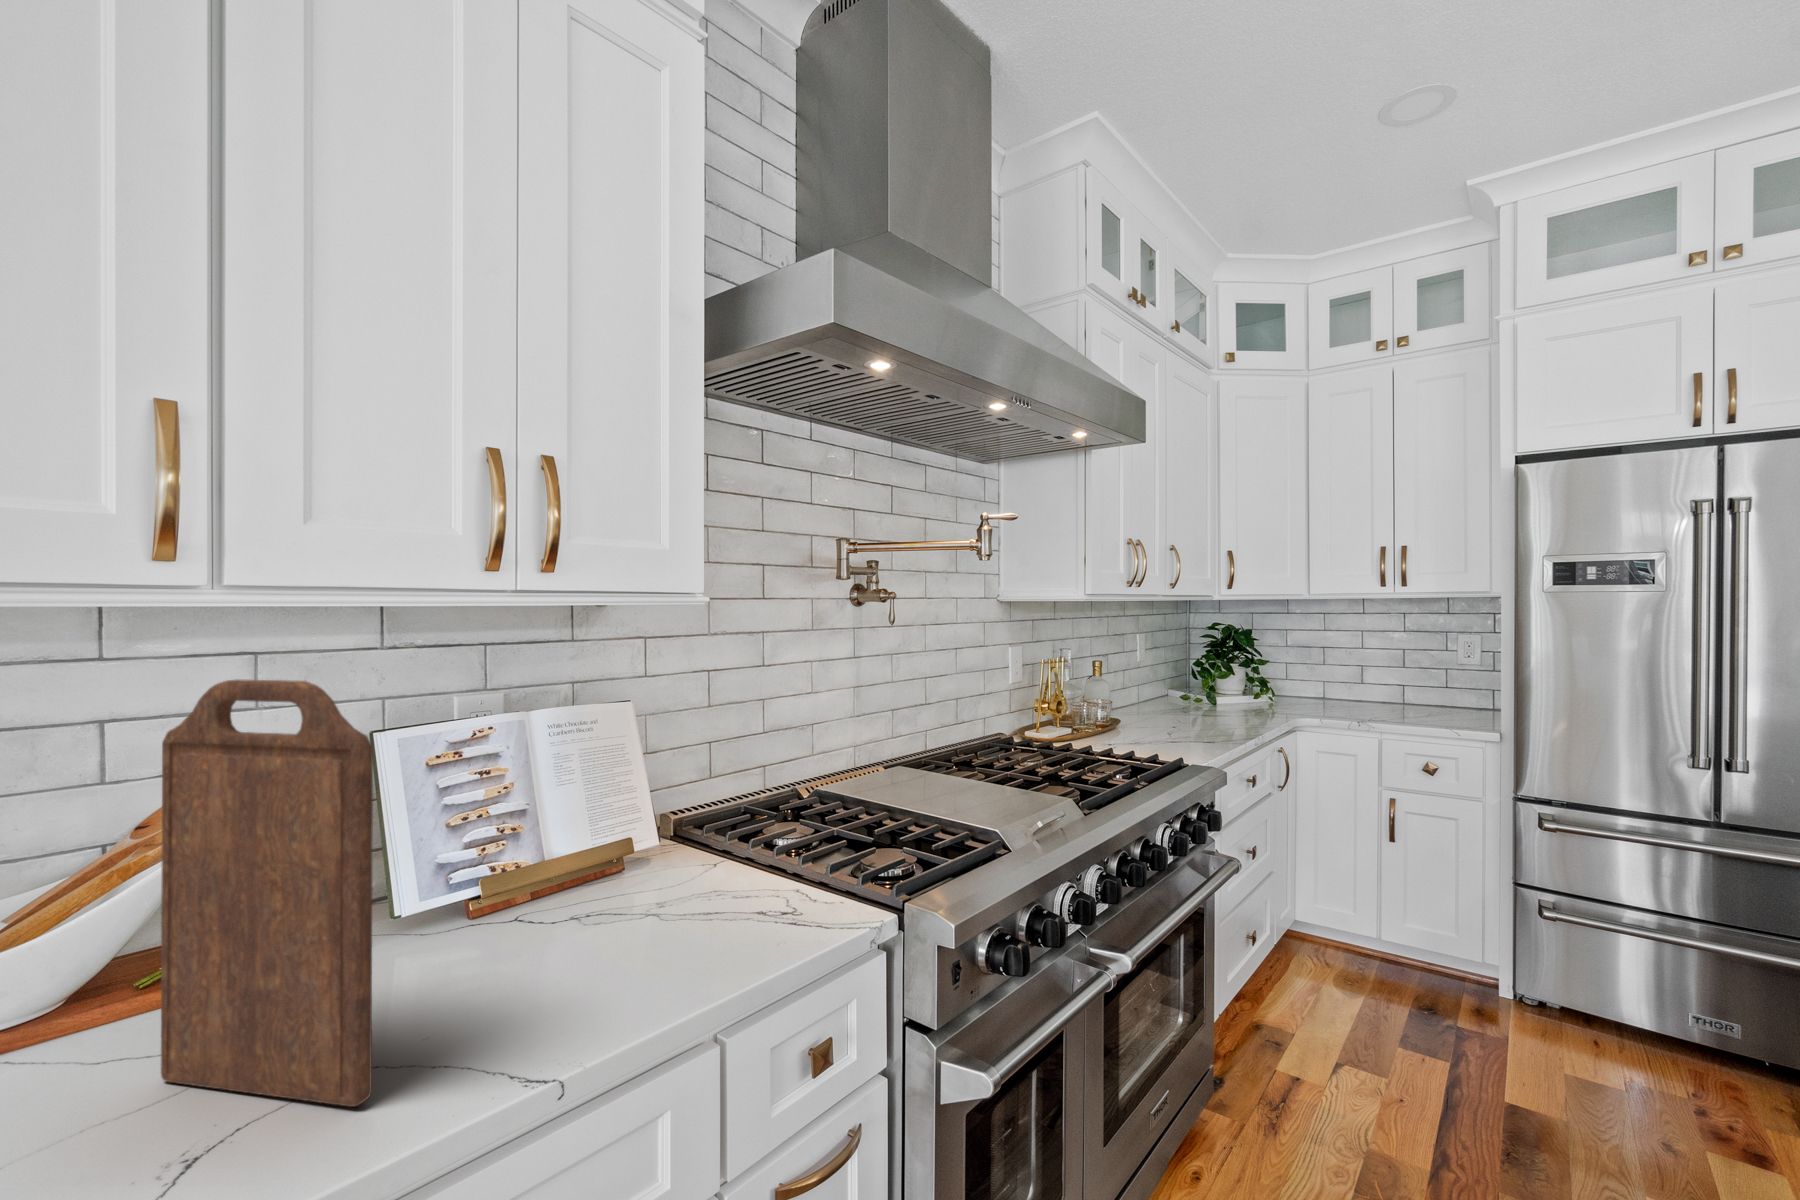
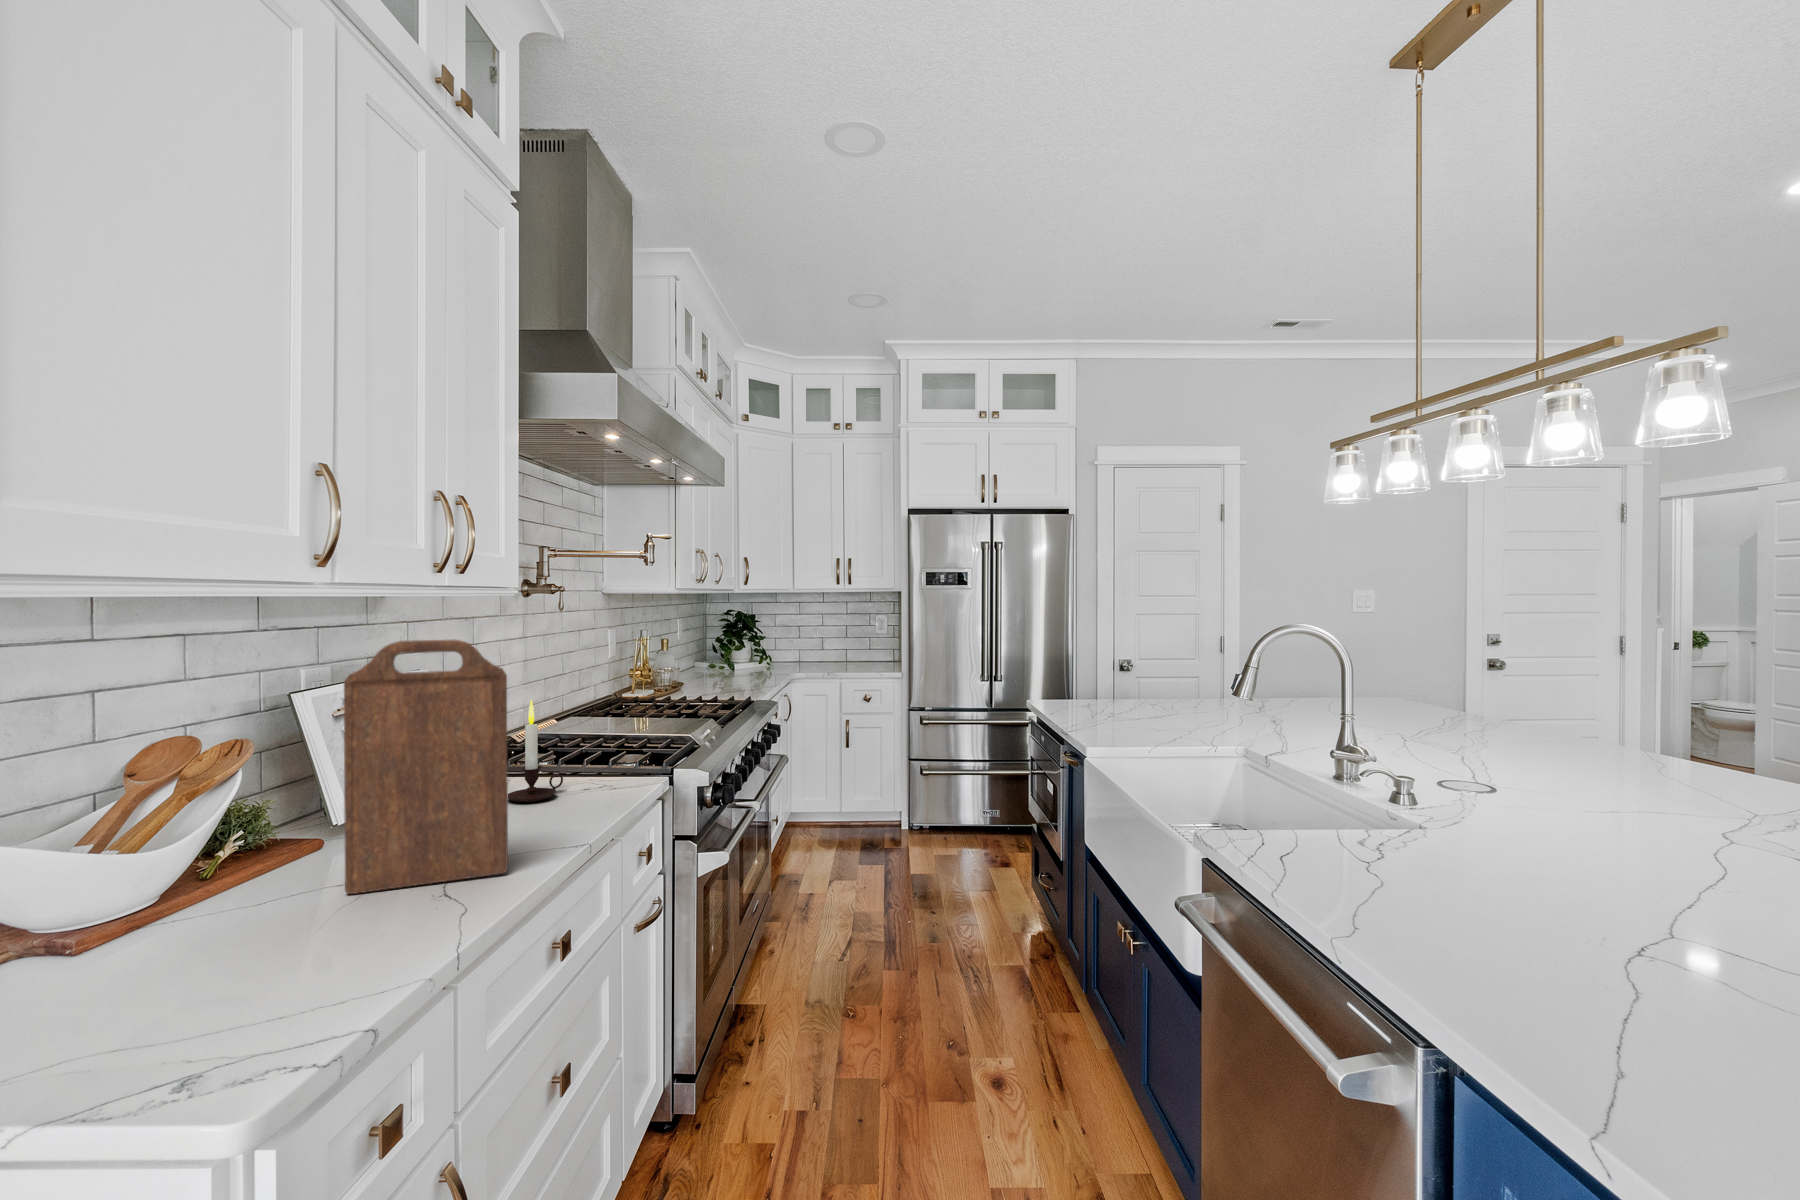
candle: none [633,764,724,922] -> present [508,700,563,802]

